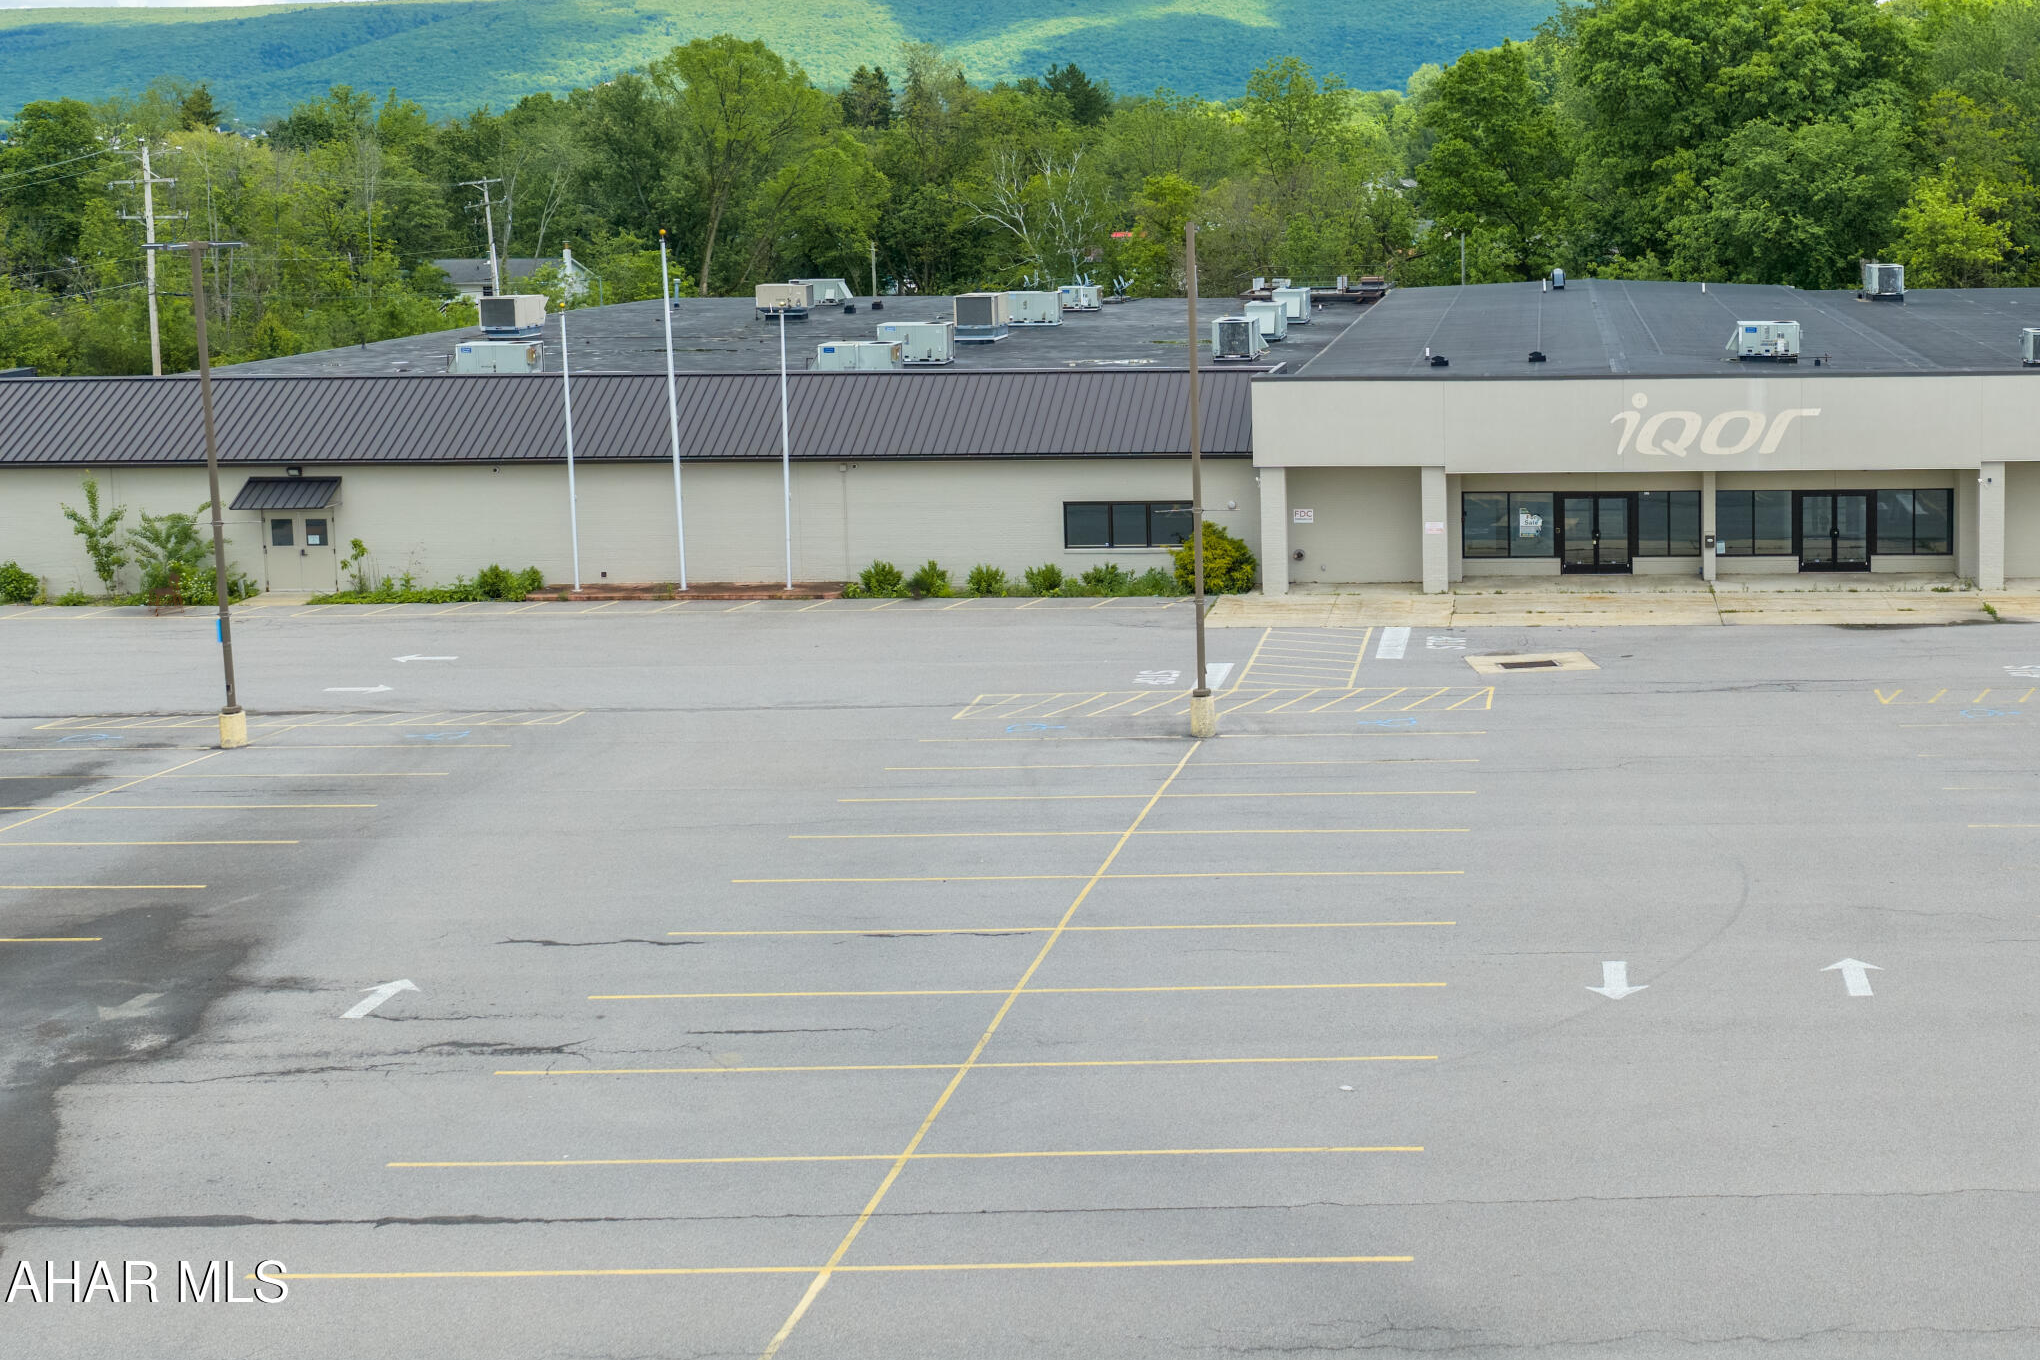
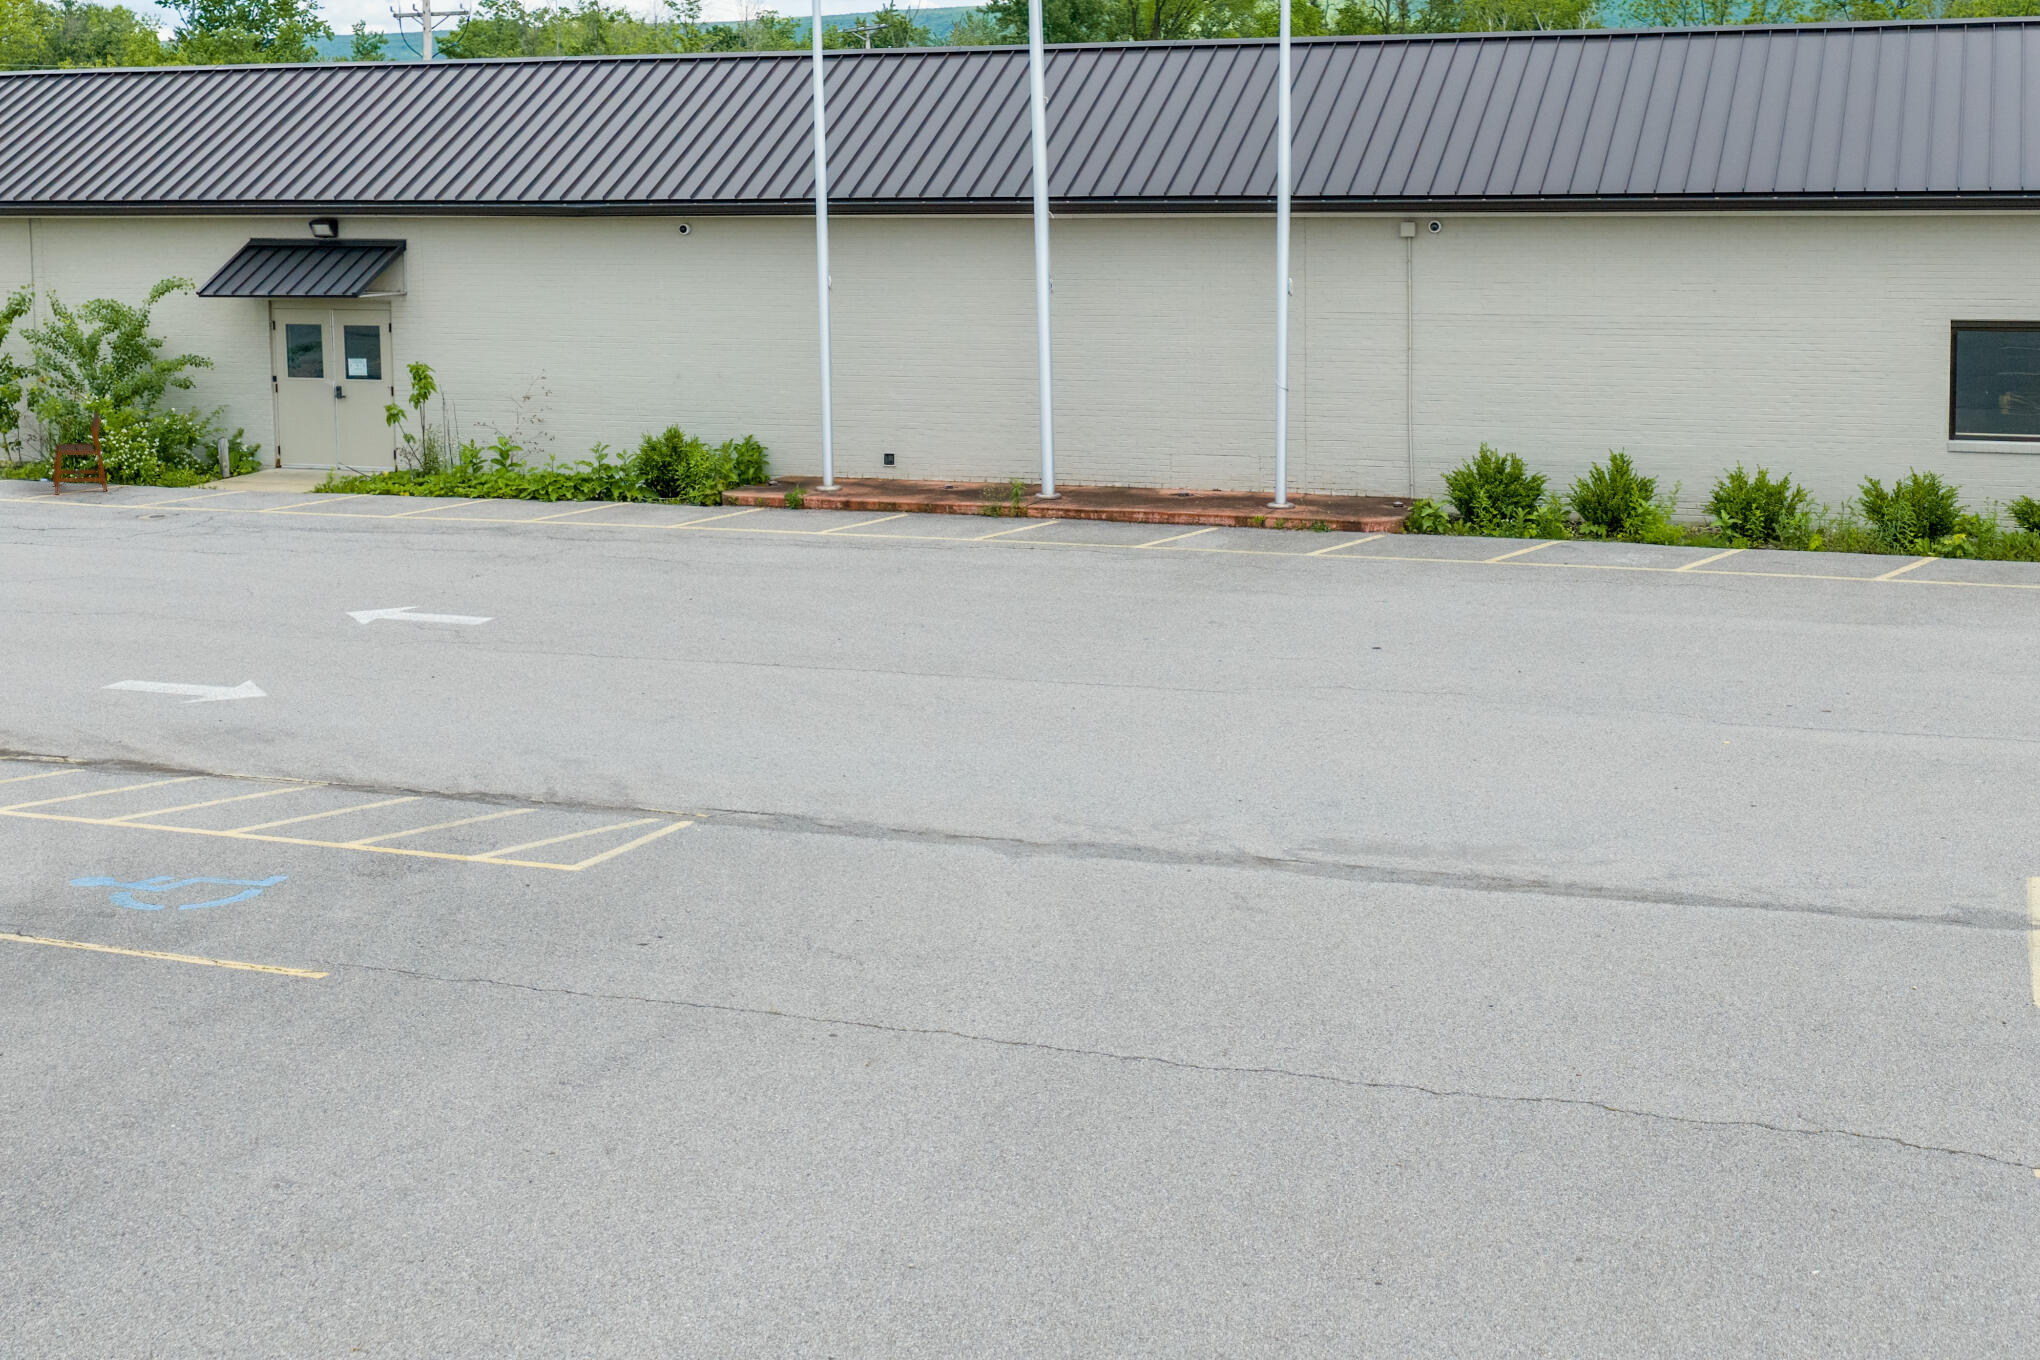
potted plant: present [906,577,930,599] -> none [1565,484,1634,540]

